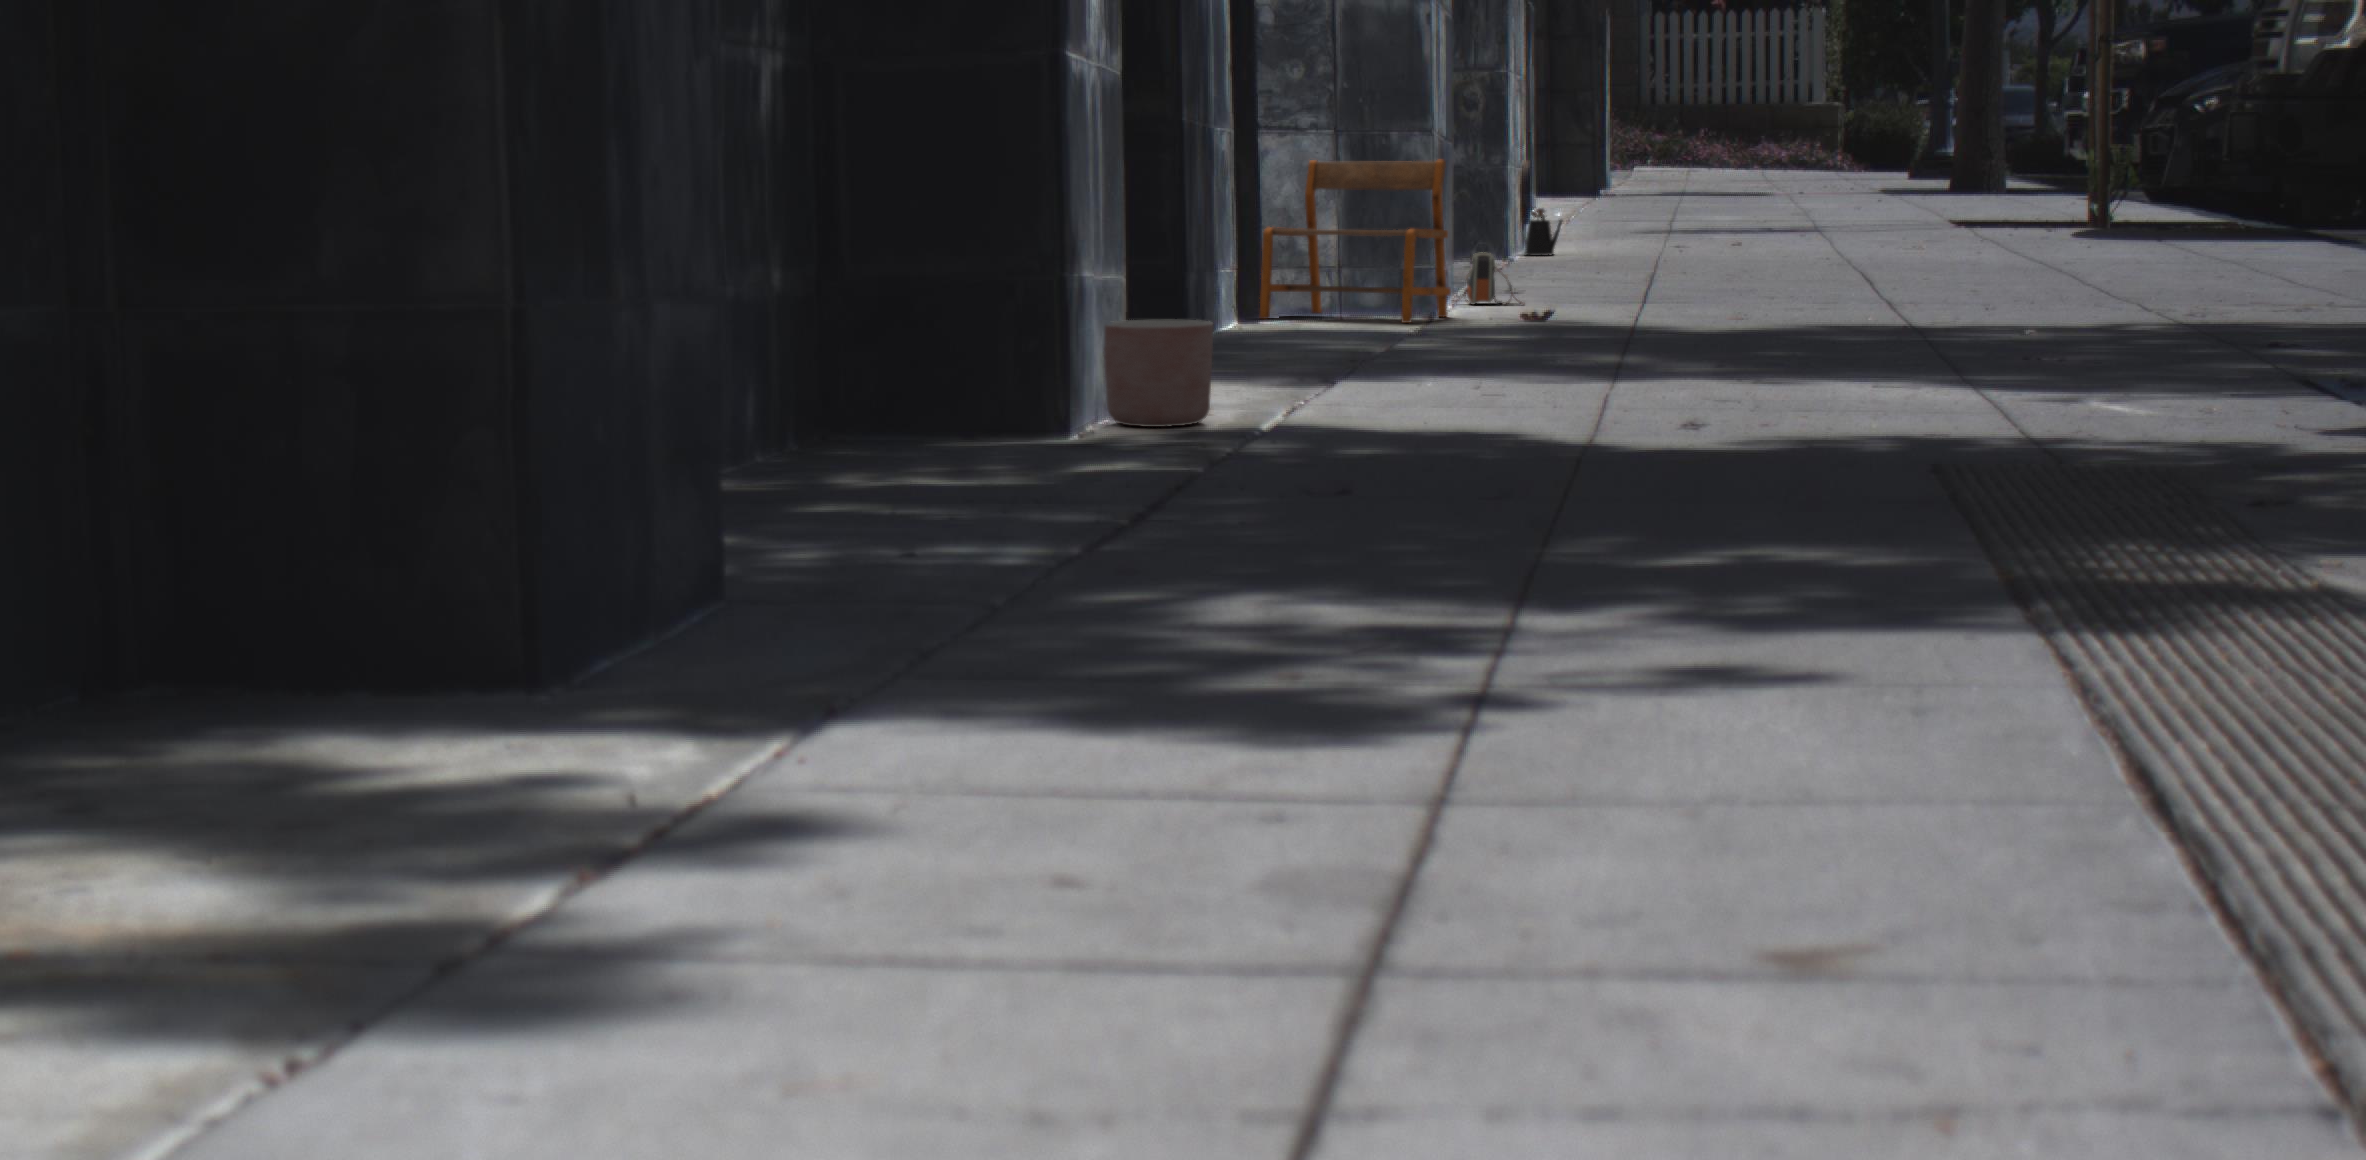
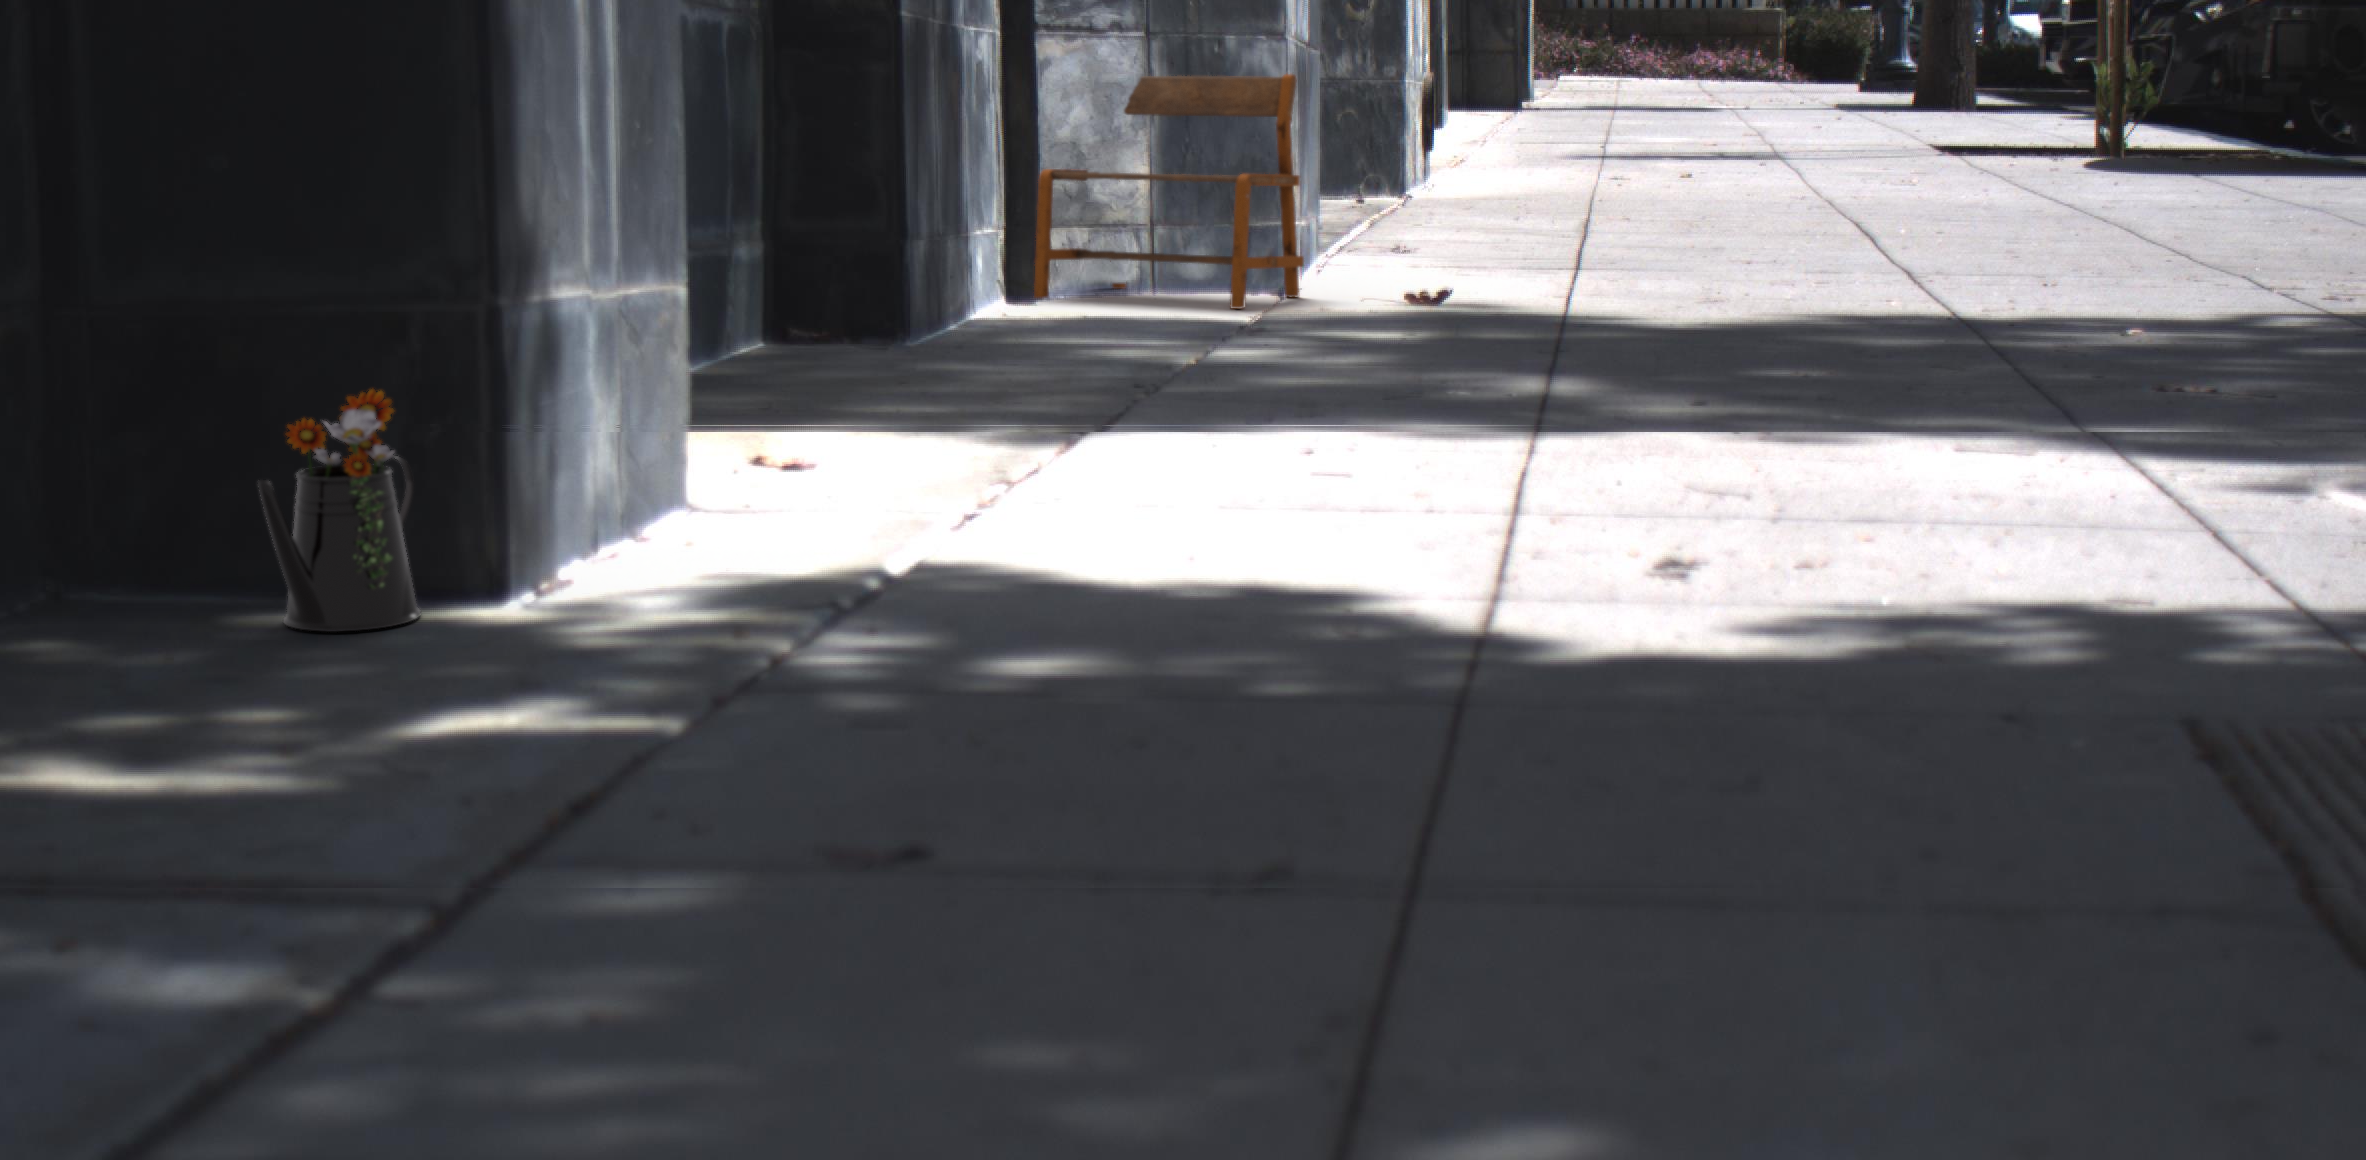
watering can: present [1524,208,1562,256] -> present [258,389,421,632]
backpack: present [1464,253,1523,304] -> none [1314,202,1411,275]
planter: present [1104,320,1213,427] -> none [607,365,810,566]

